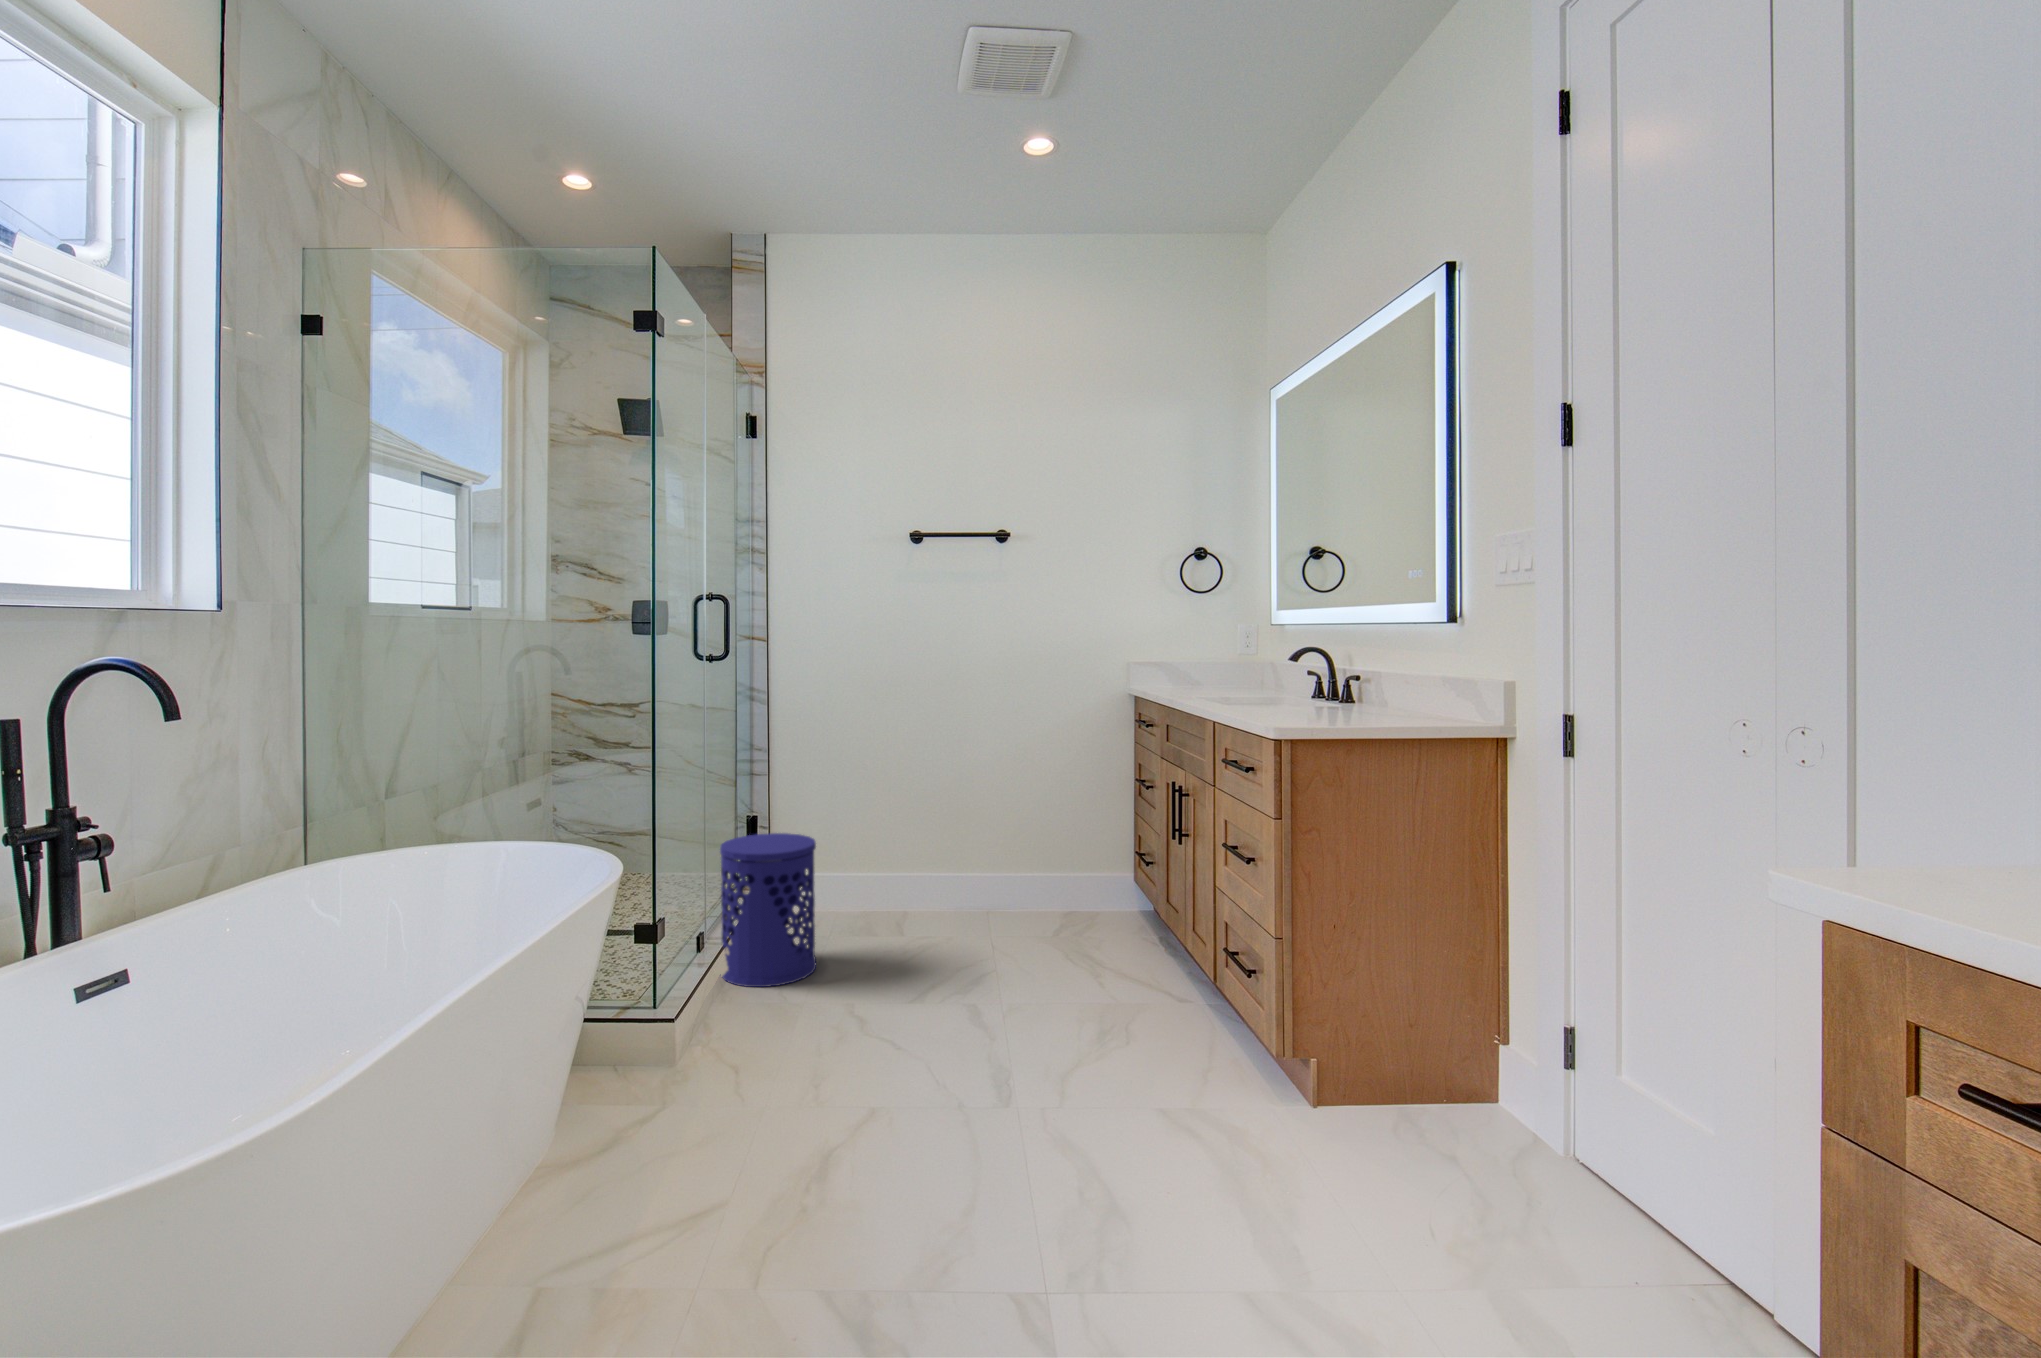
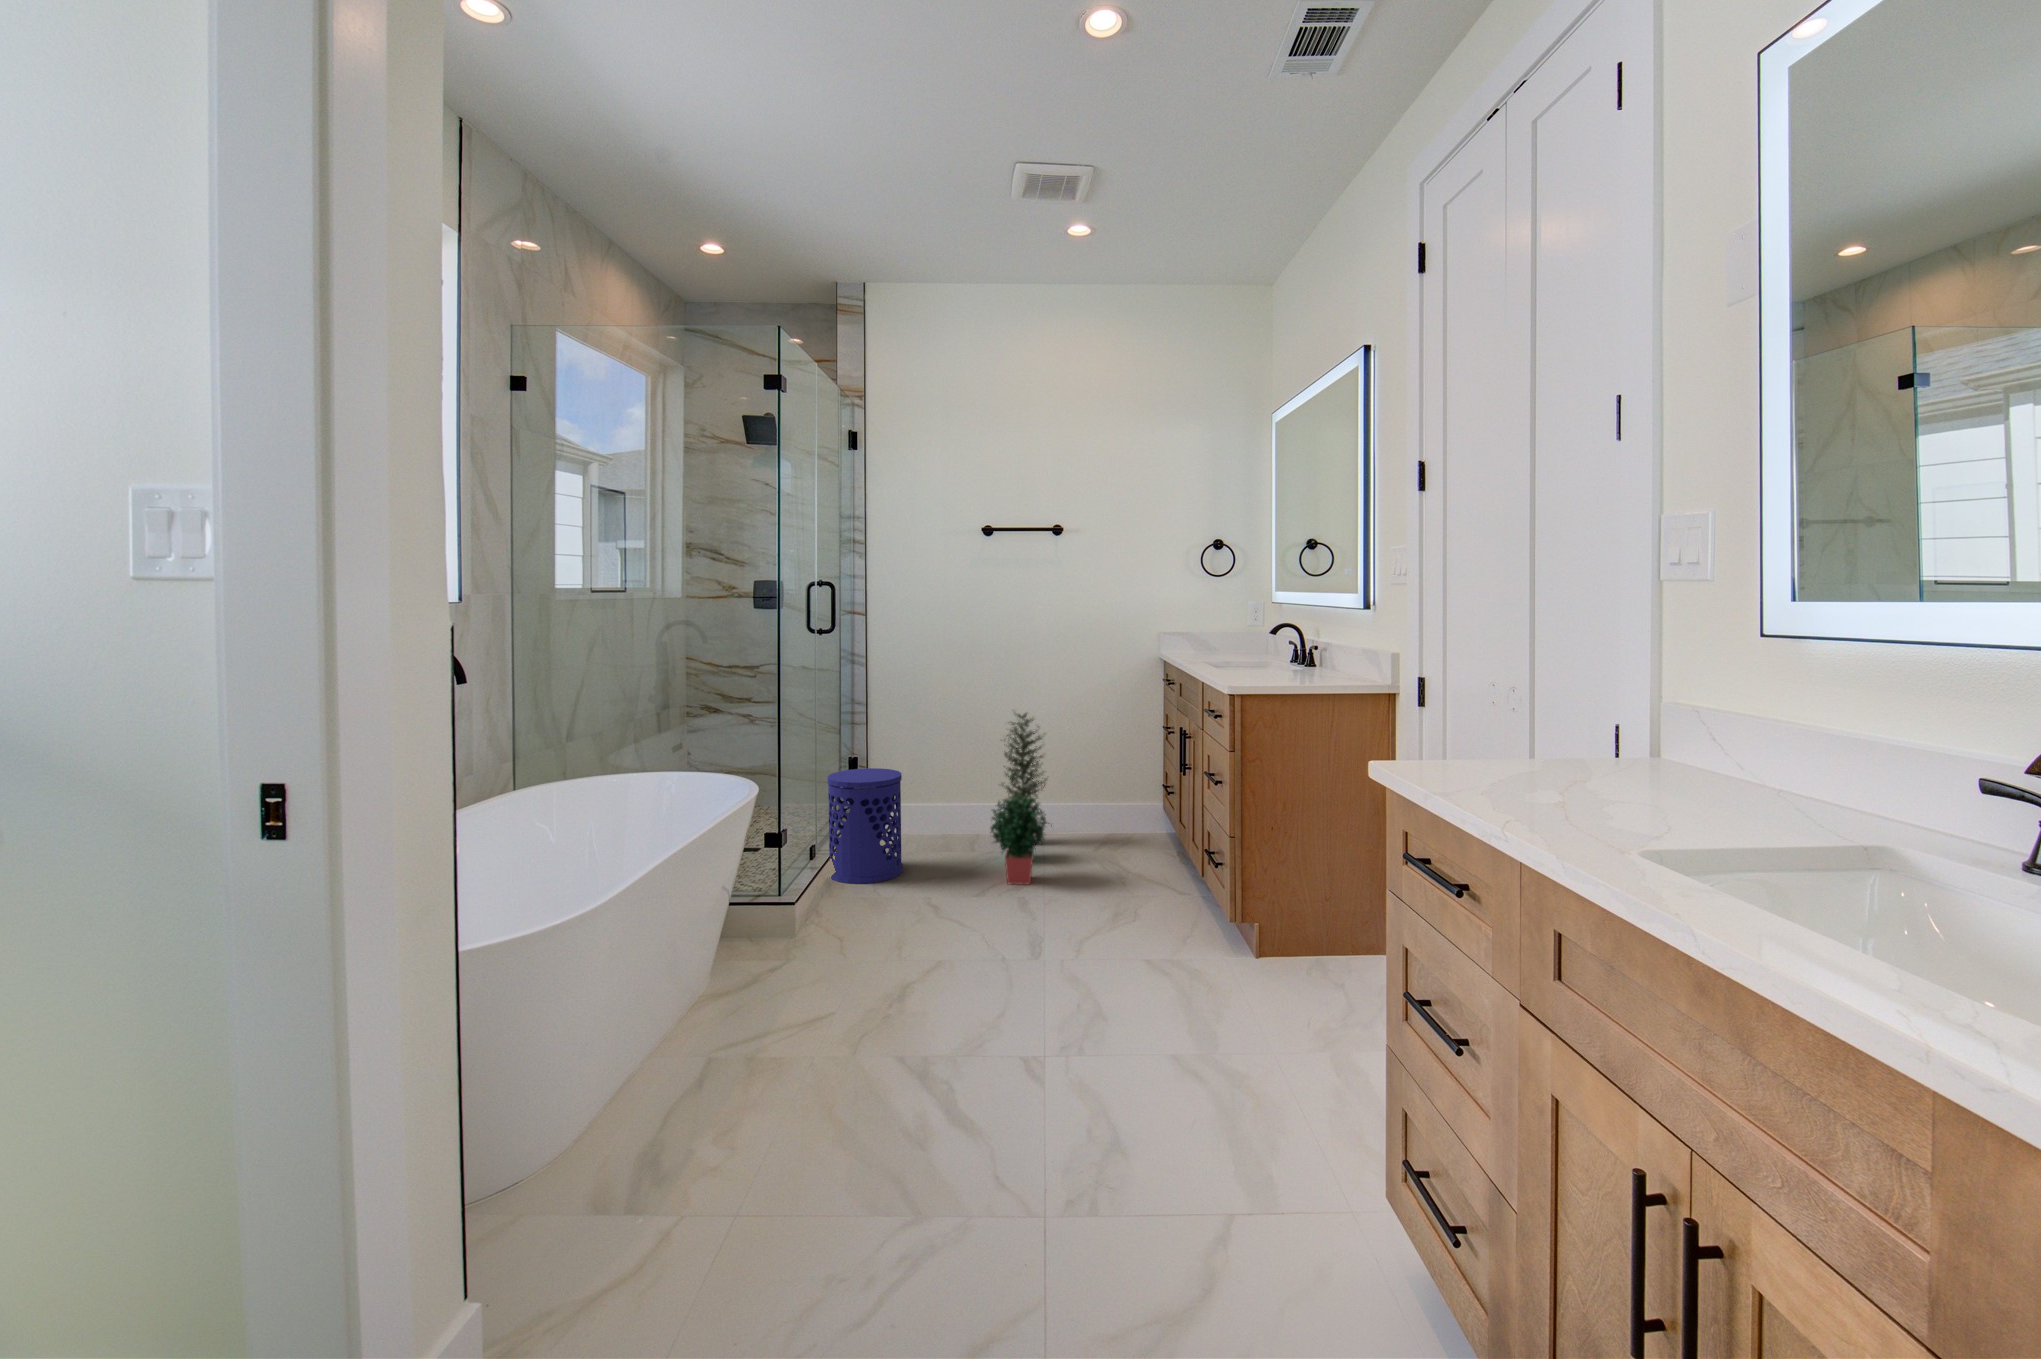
potted plant: none [930,756,1008,987] -> present [990,712,1052,884]

